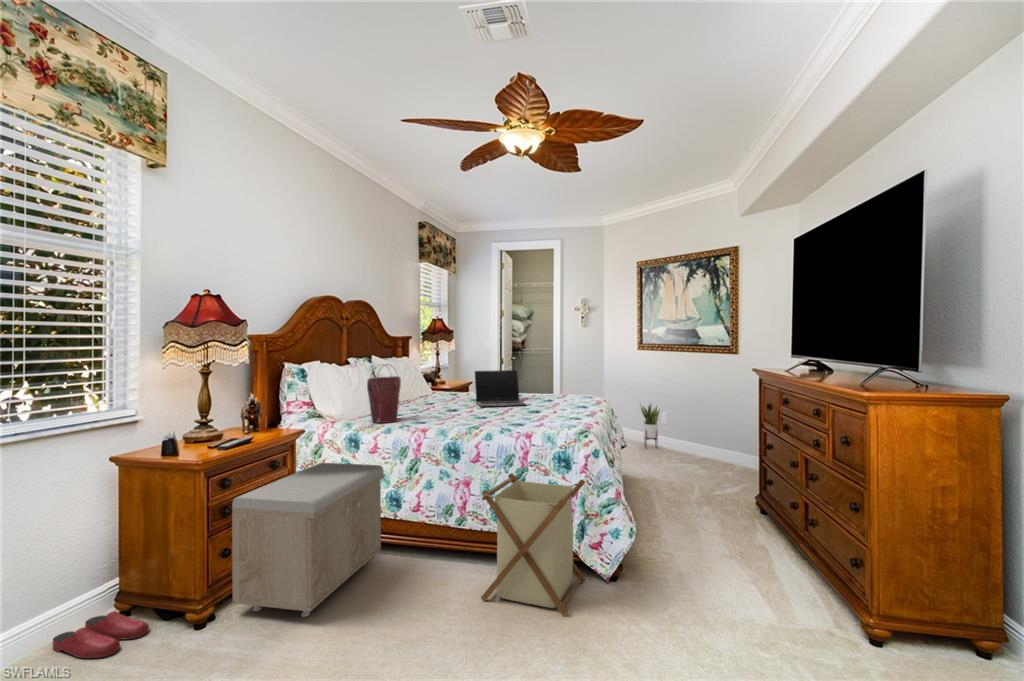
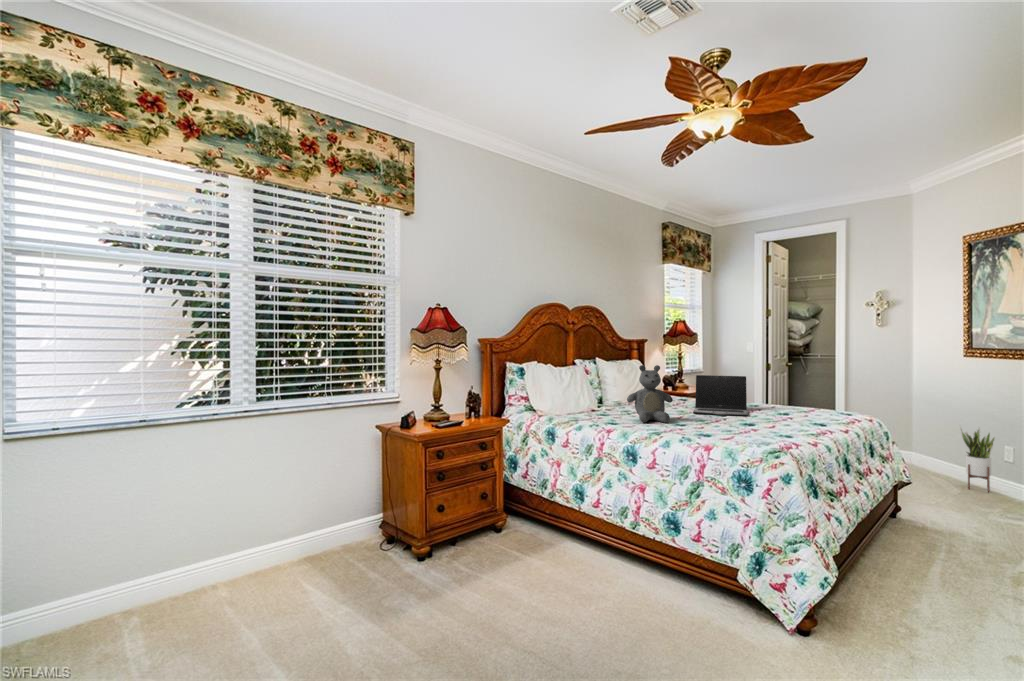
teddy bear: none [428,362,472,419] -> present [627,365,673,423]
handbag: present [367,365,401,423] -> none [567,365,601,420]
storage bench: present [232,463,384,617] -> none [438,450,569,575]
laundry basket: present [481,473,585,616] -> none [632,485,762,650]
slippers: present [53,611,149,658] -> none [338,534,388,563]

